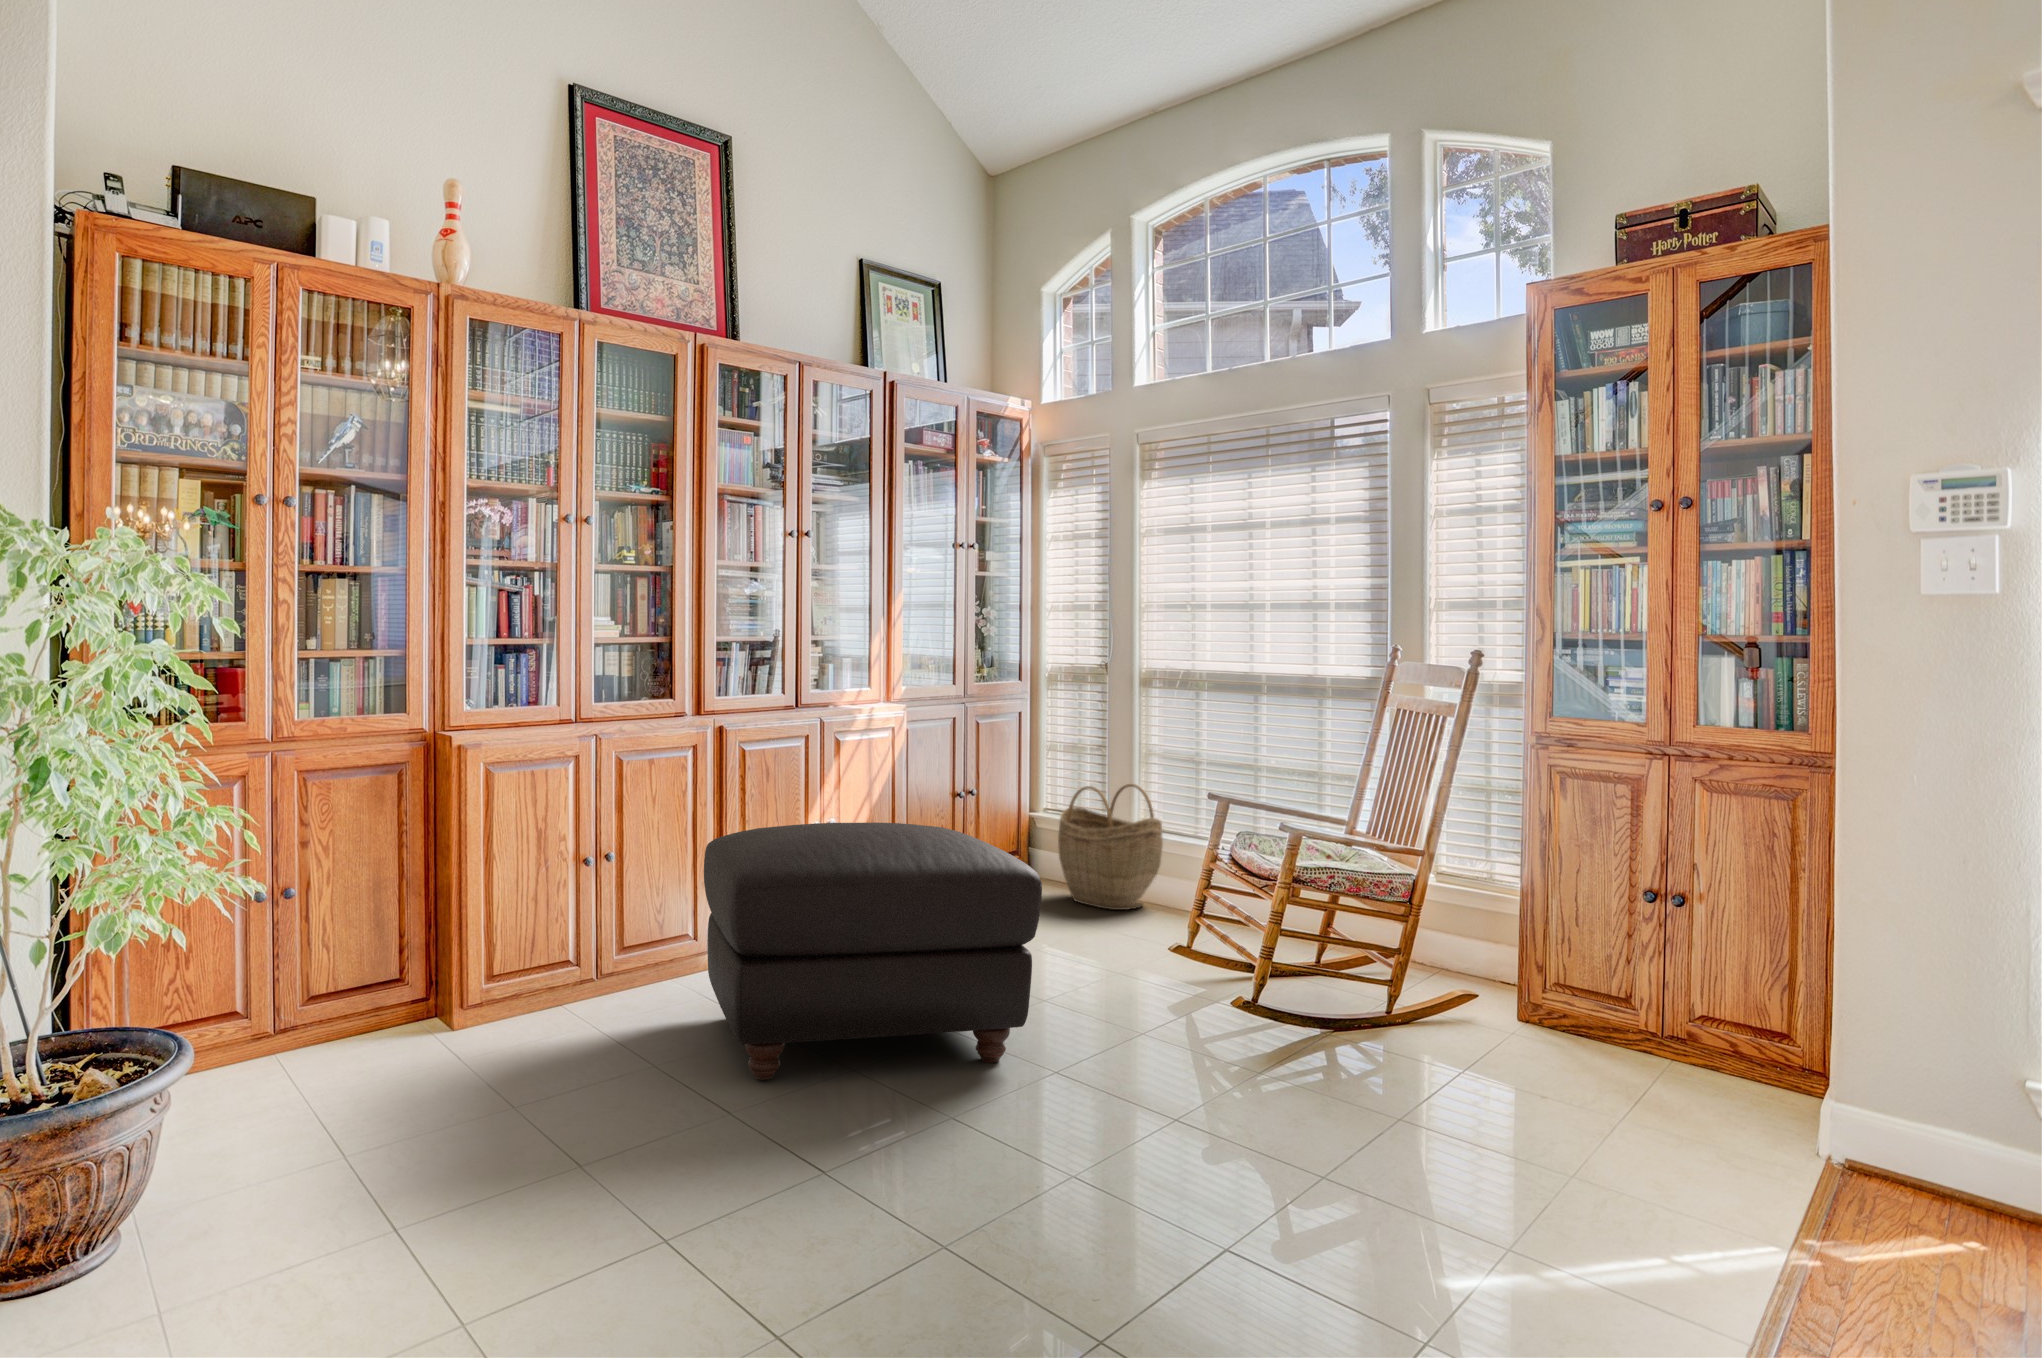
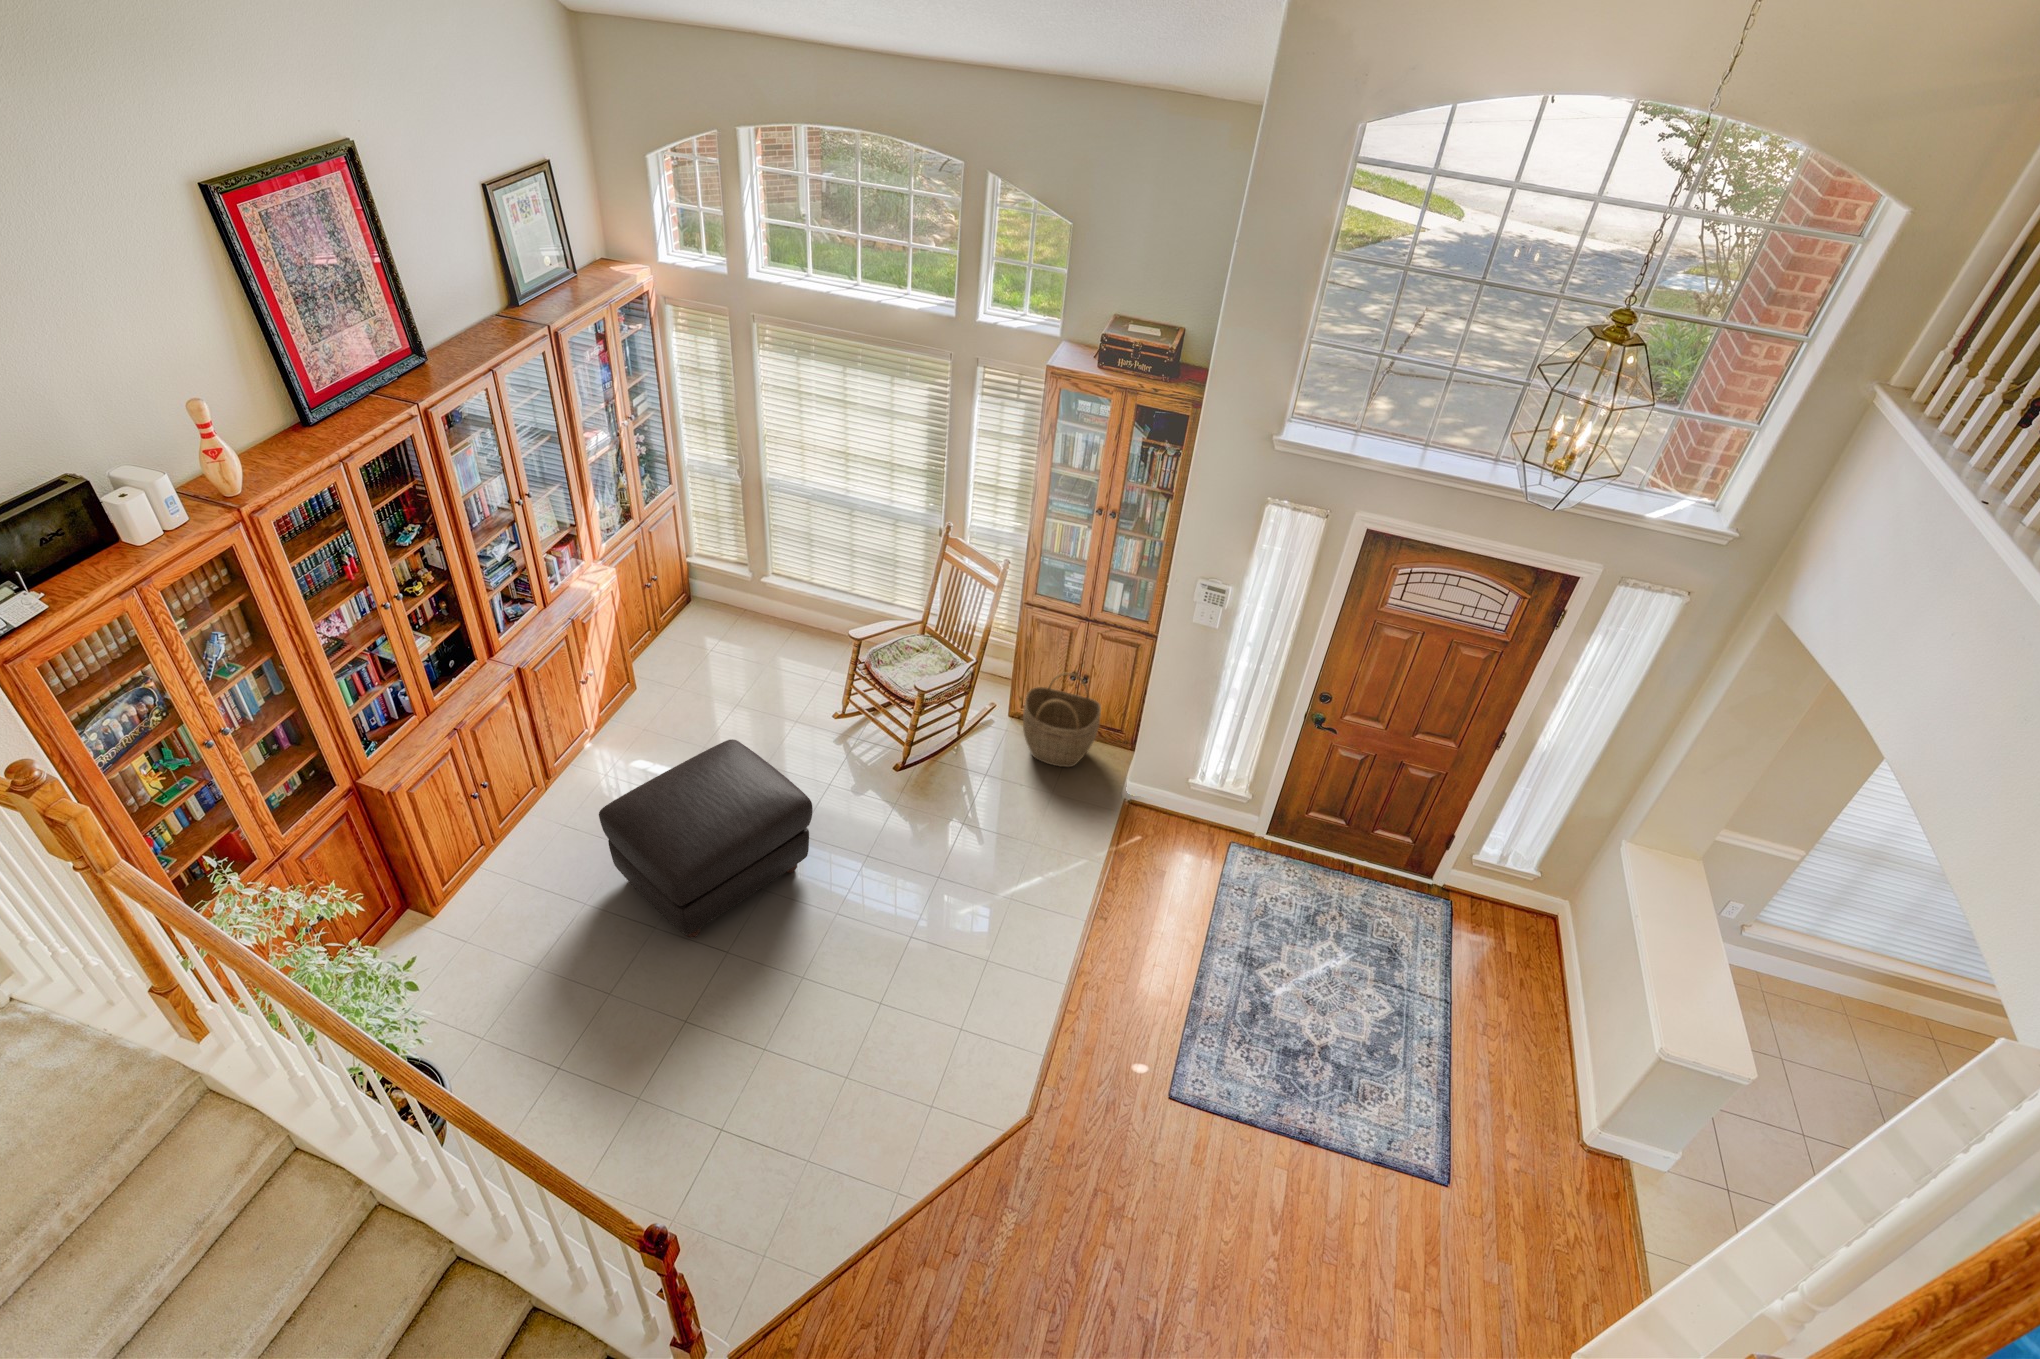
woven basket: present [1058,784,1163,910] -> present [1023,673,1101,767]

